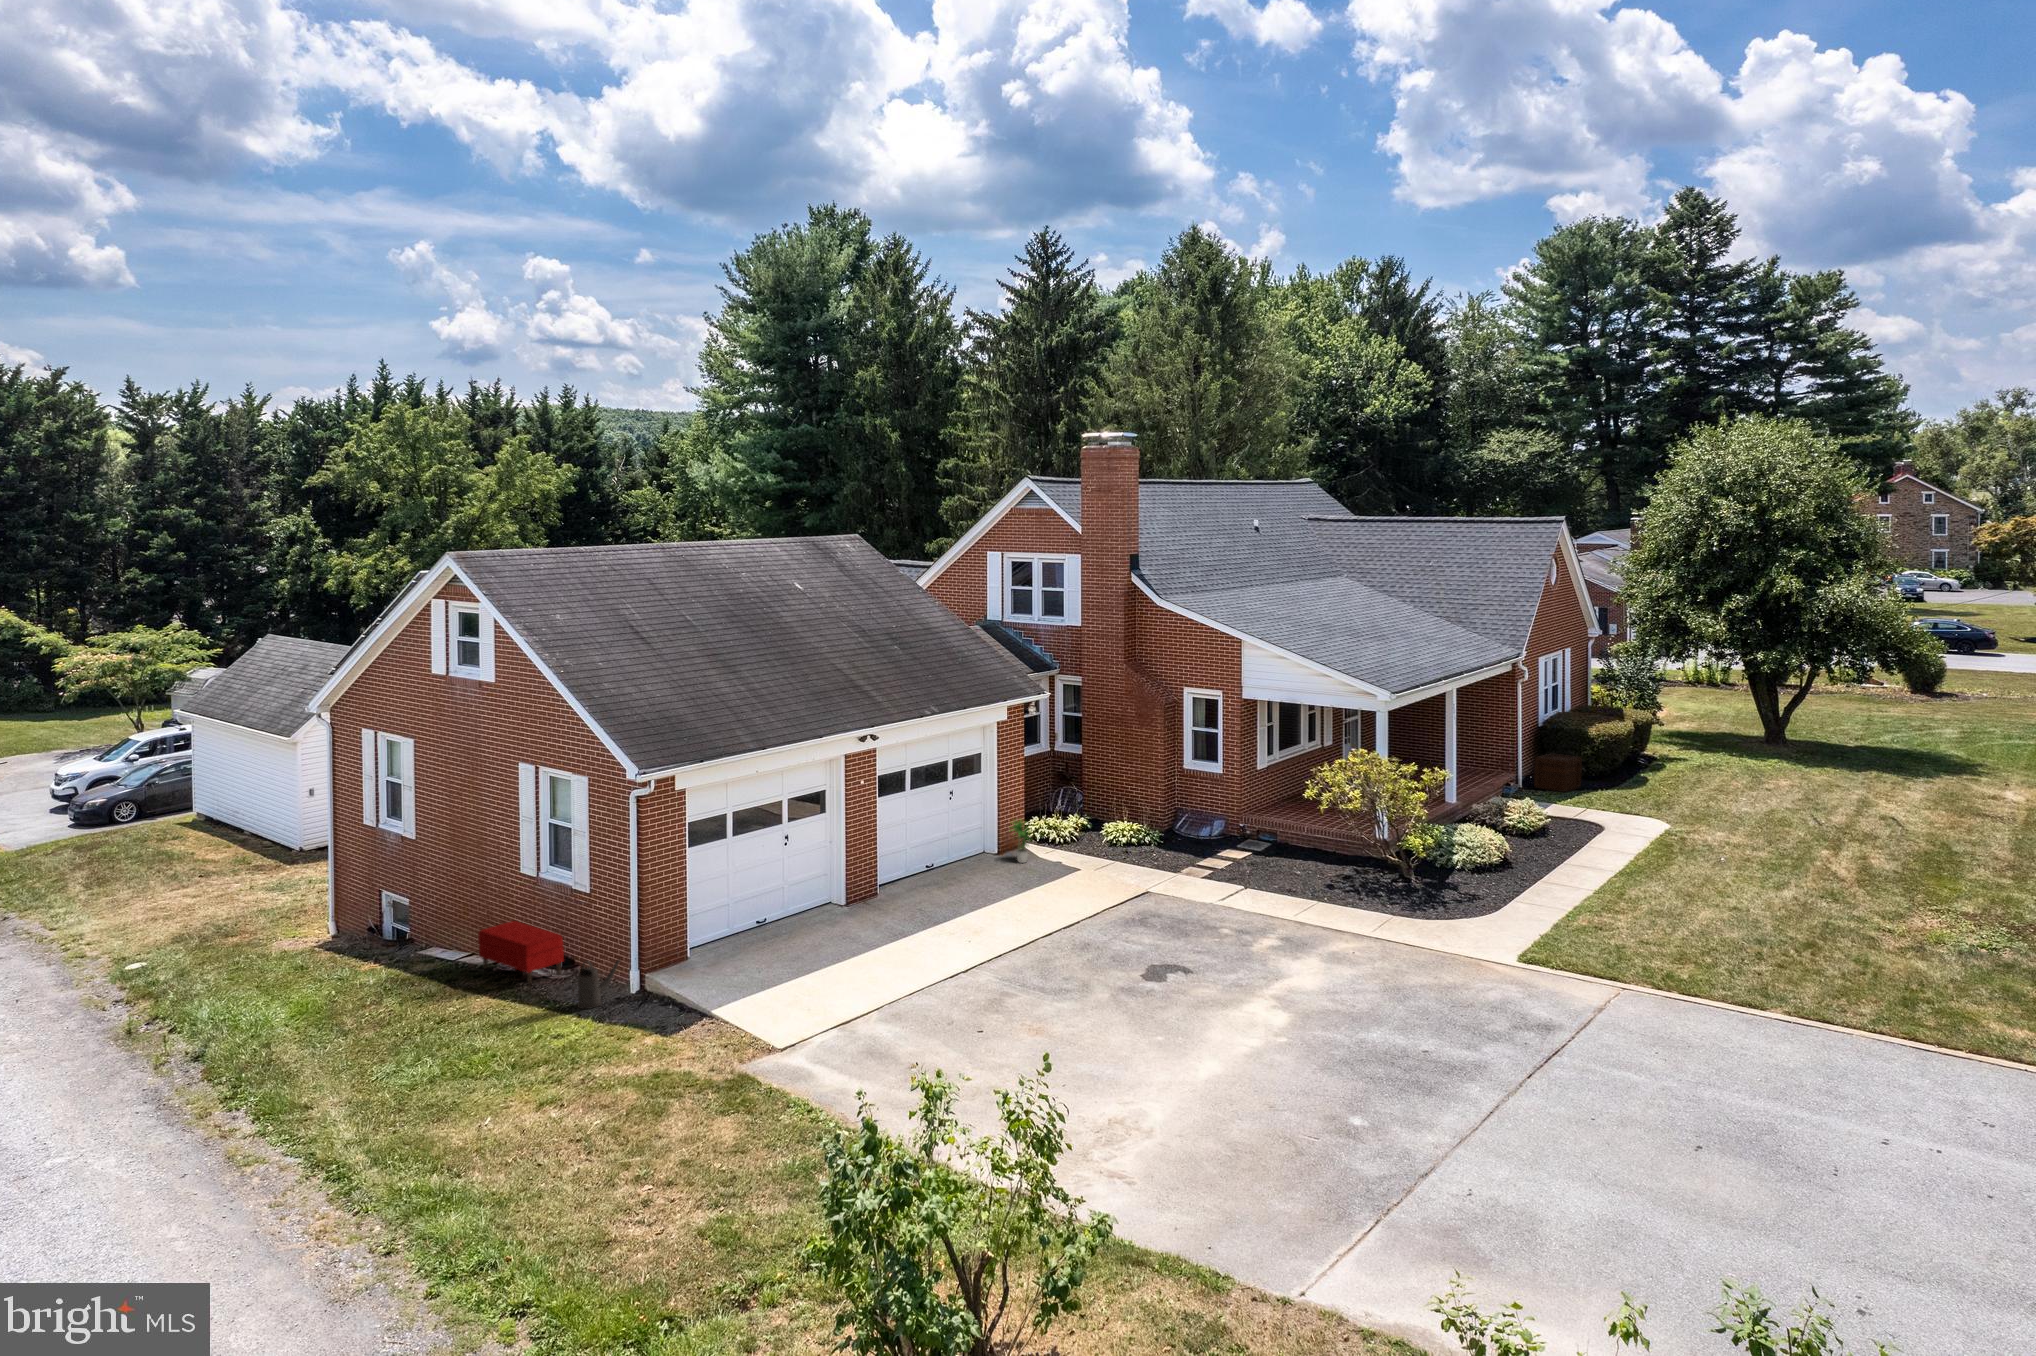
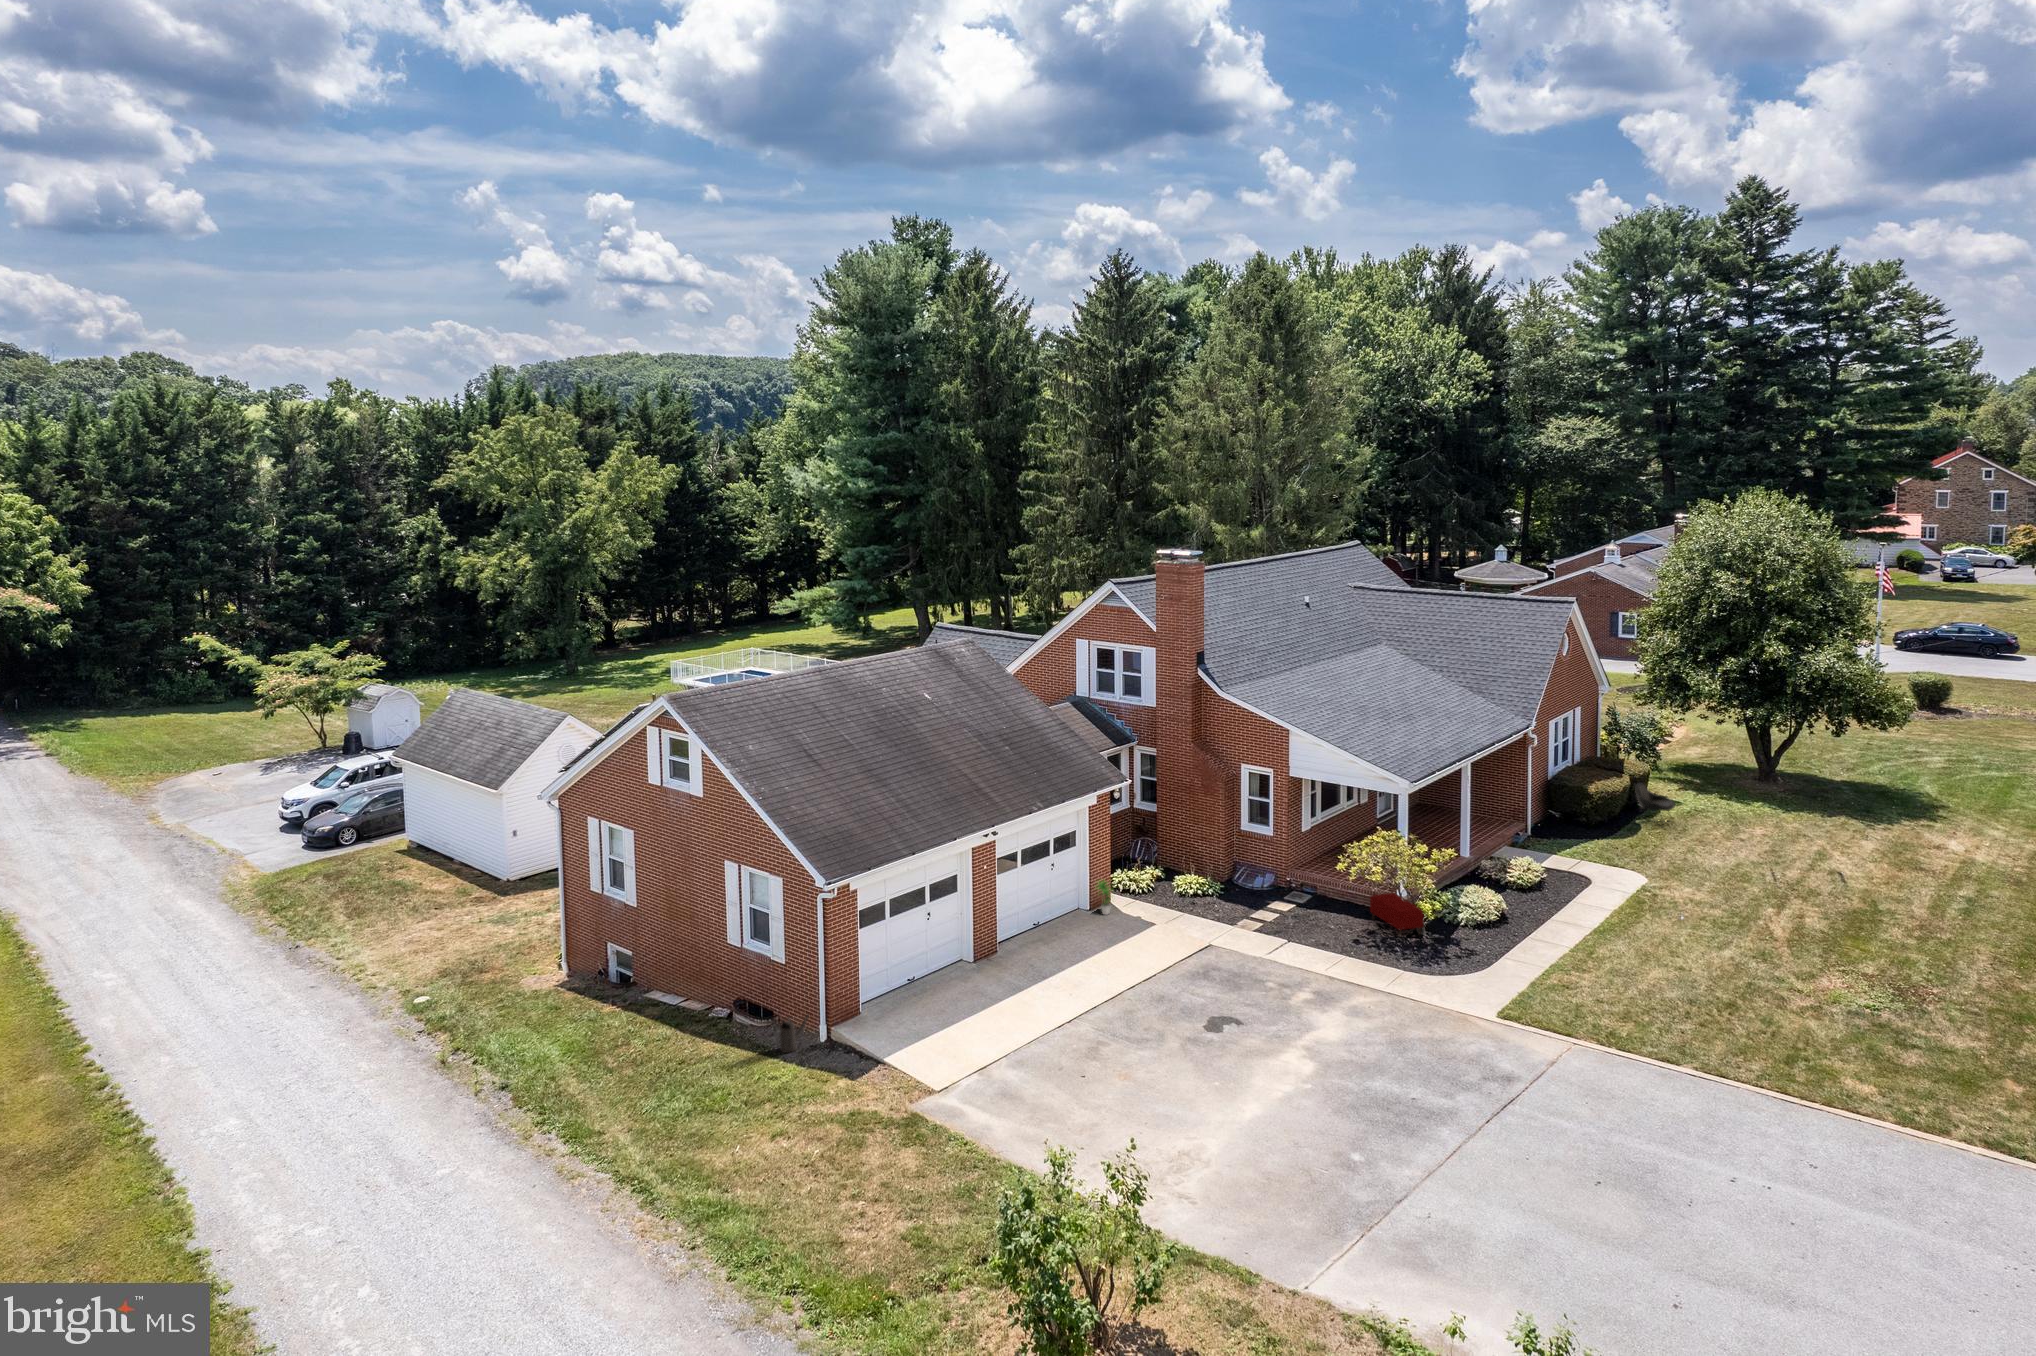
lounge chair: none [1634,732,1680,781] -> present [1635,783,1675,823]
wooden crate: present [1534,753,1582,792] -> none [1543,805,1585,841]
bench: present [478,921,564,984] -> present [1370,893,1424,937]

